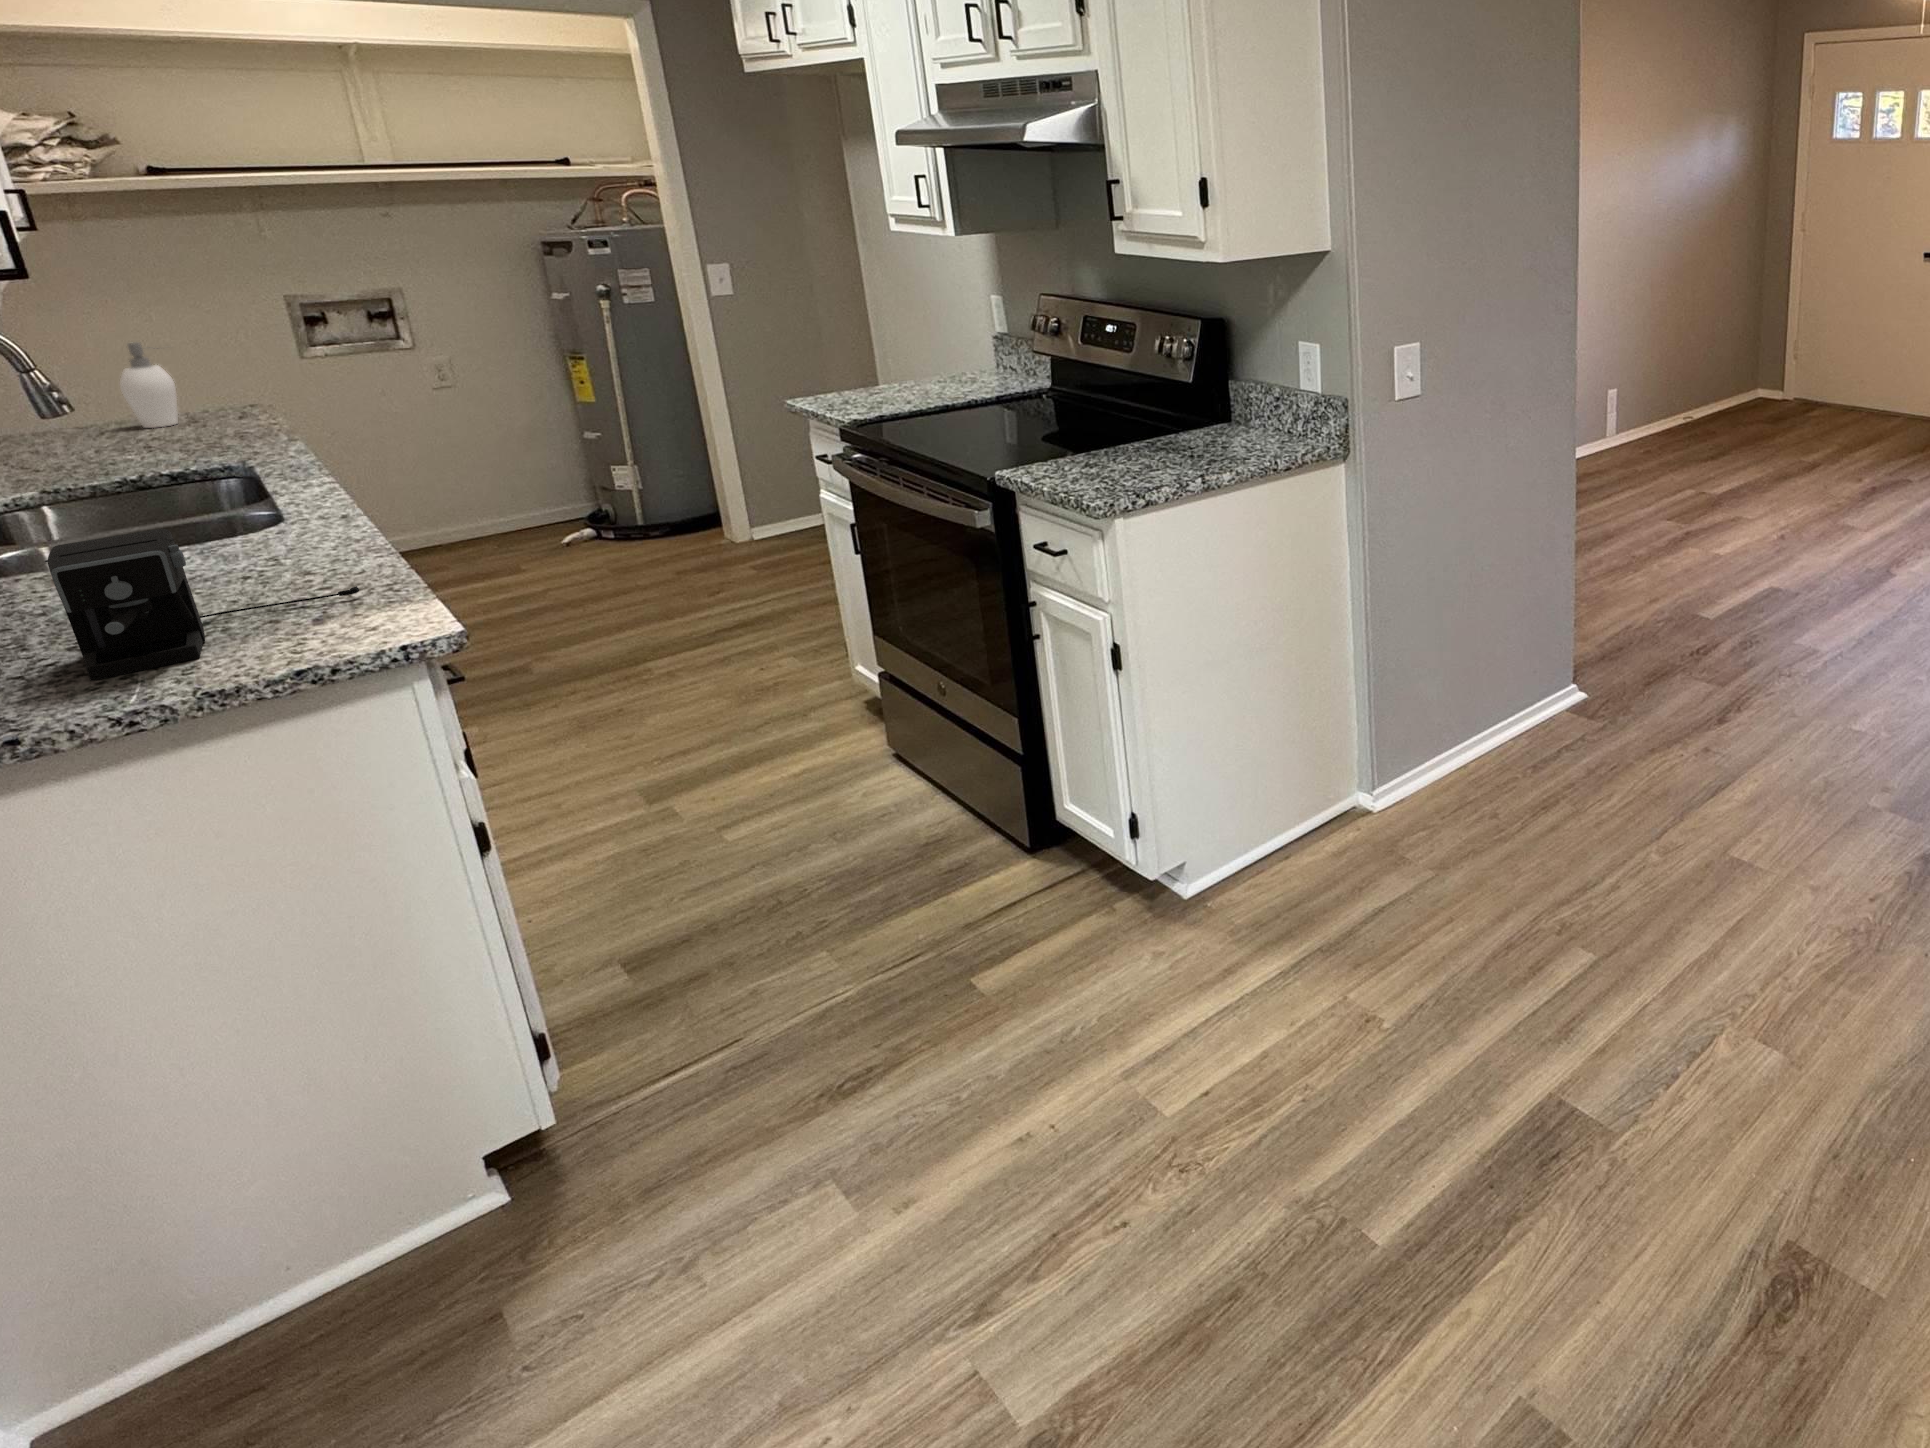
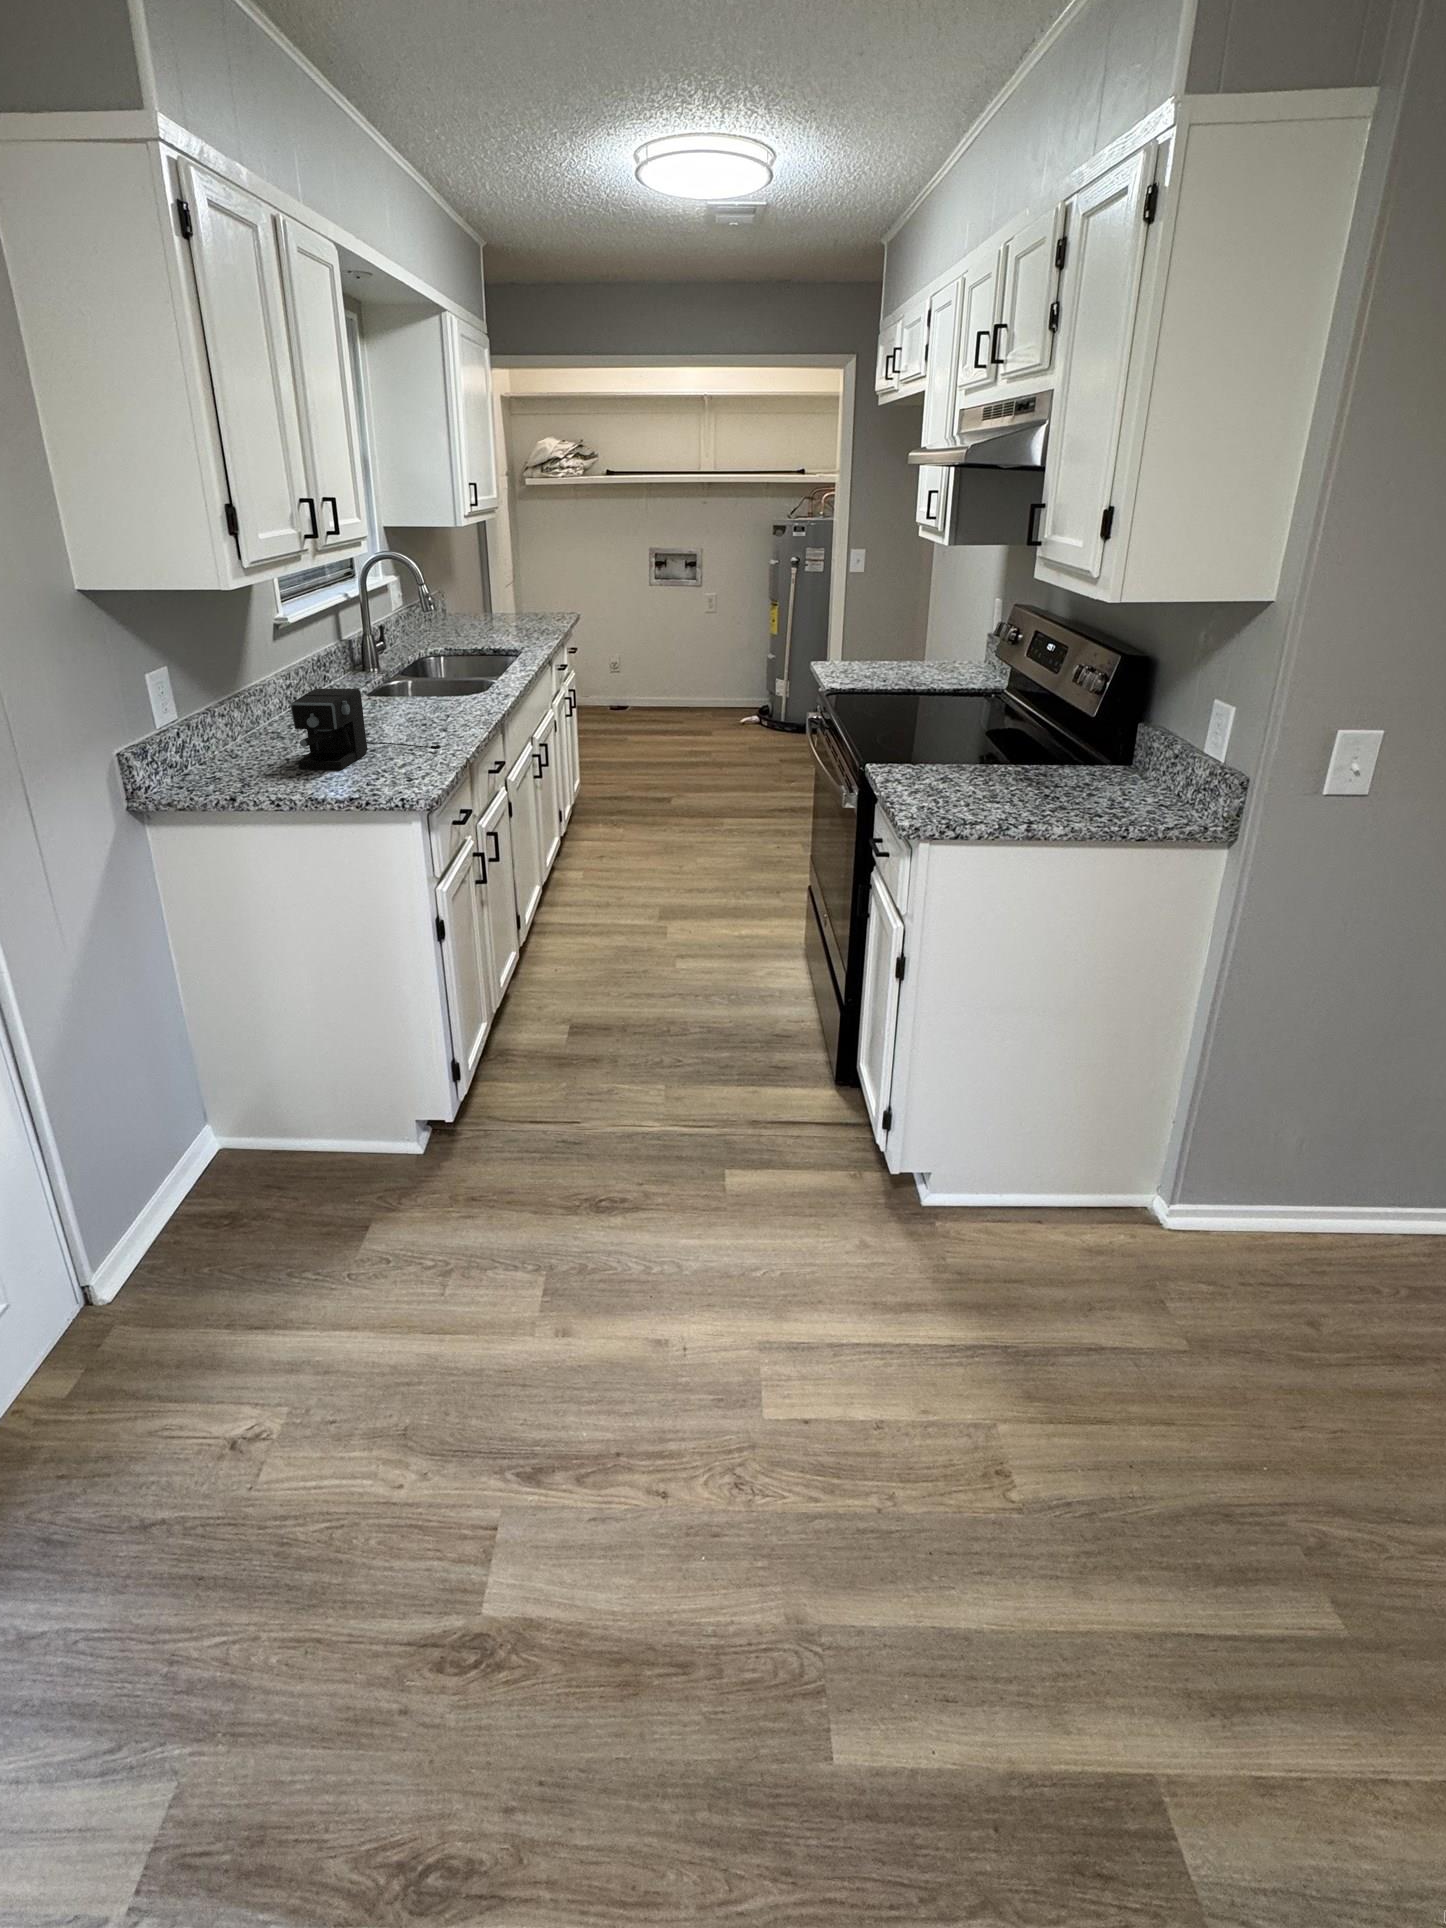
soap dispenser: present [120,342,178,428] -> none [529,571,550,619]

